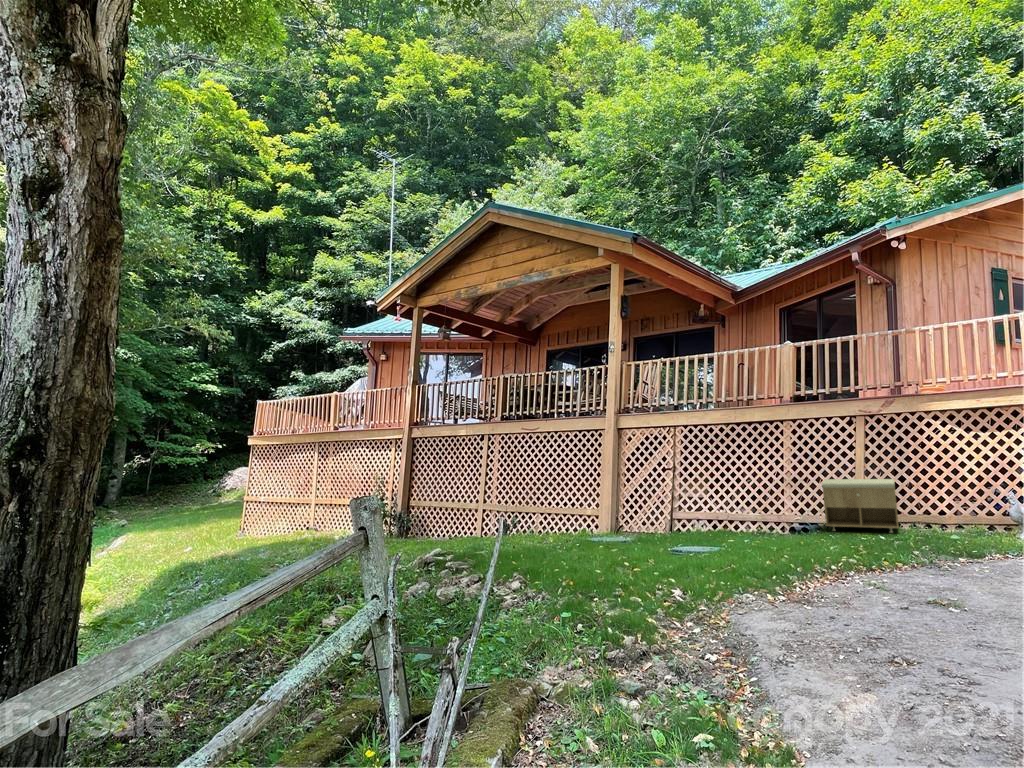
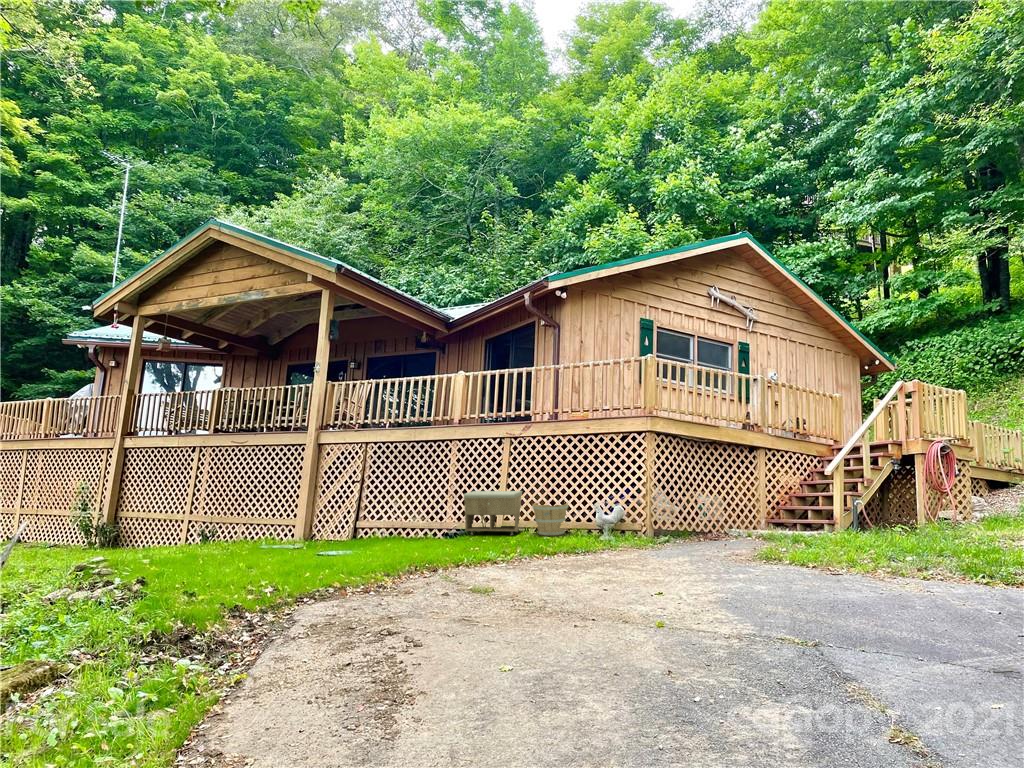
wooden bucket: none [917,492,970,535] -> present [532,502,568,536]

